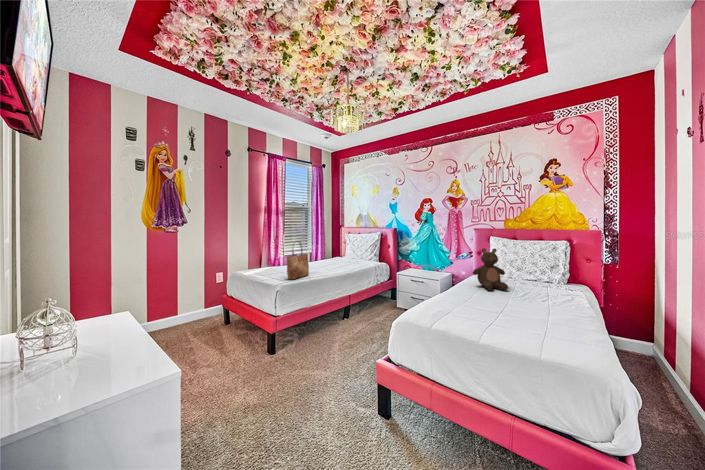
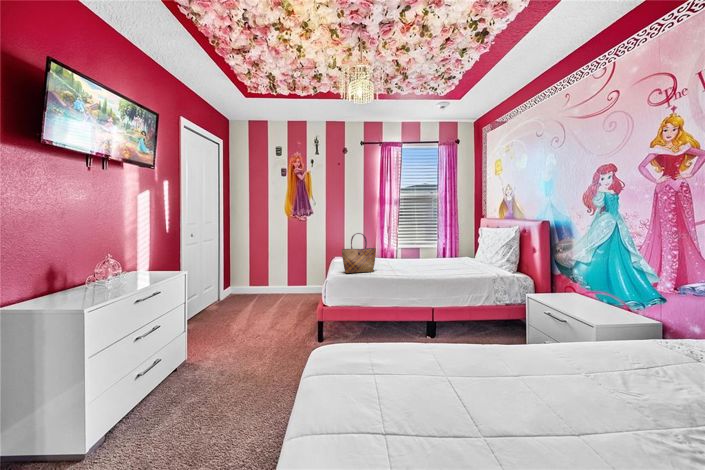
stuffed bear: present [473,248,508,290] -> none [555,276,671,405]

